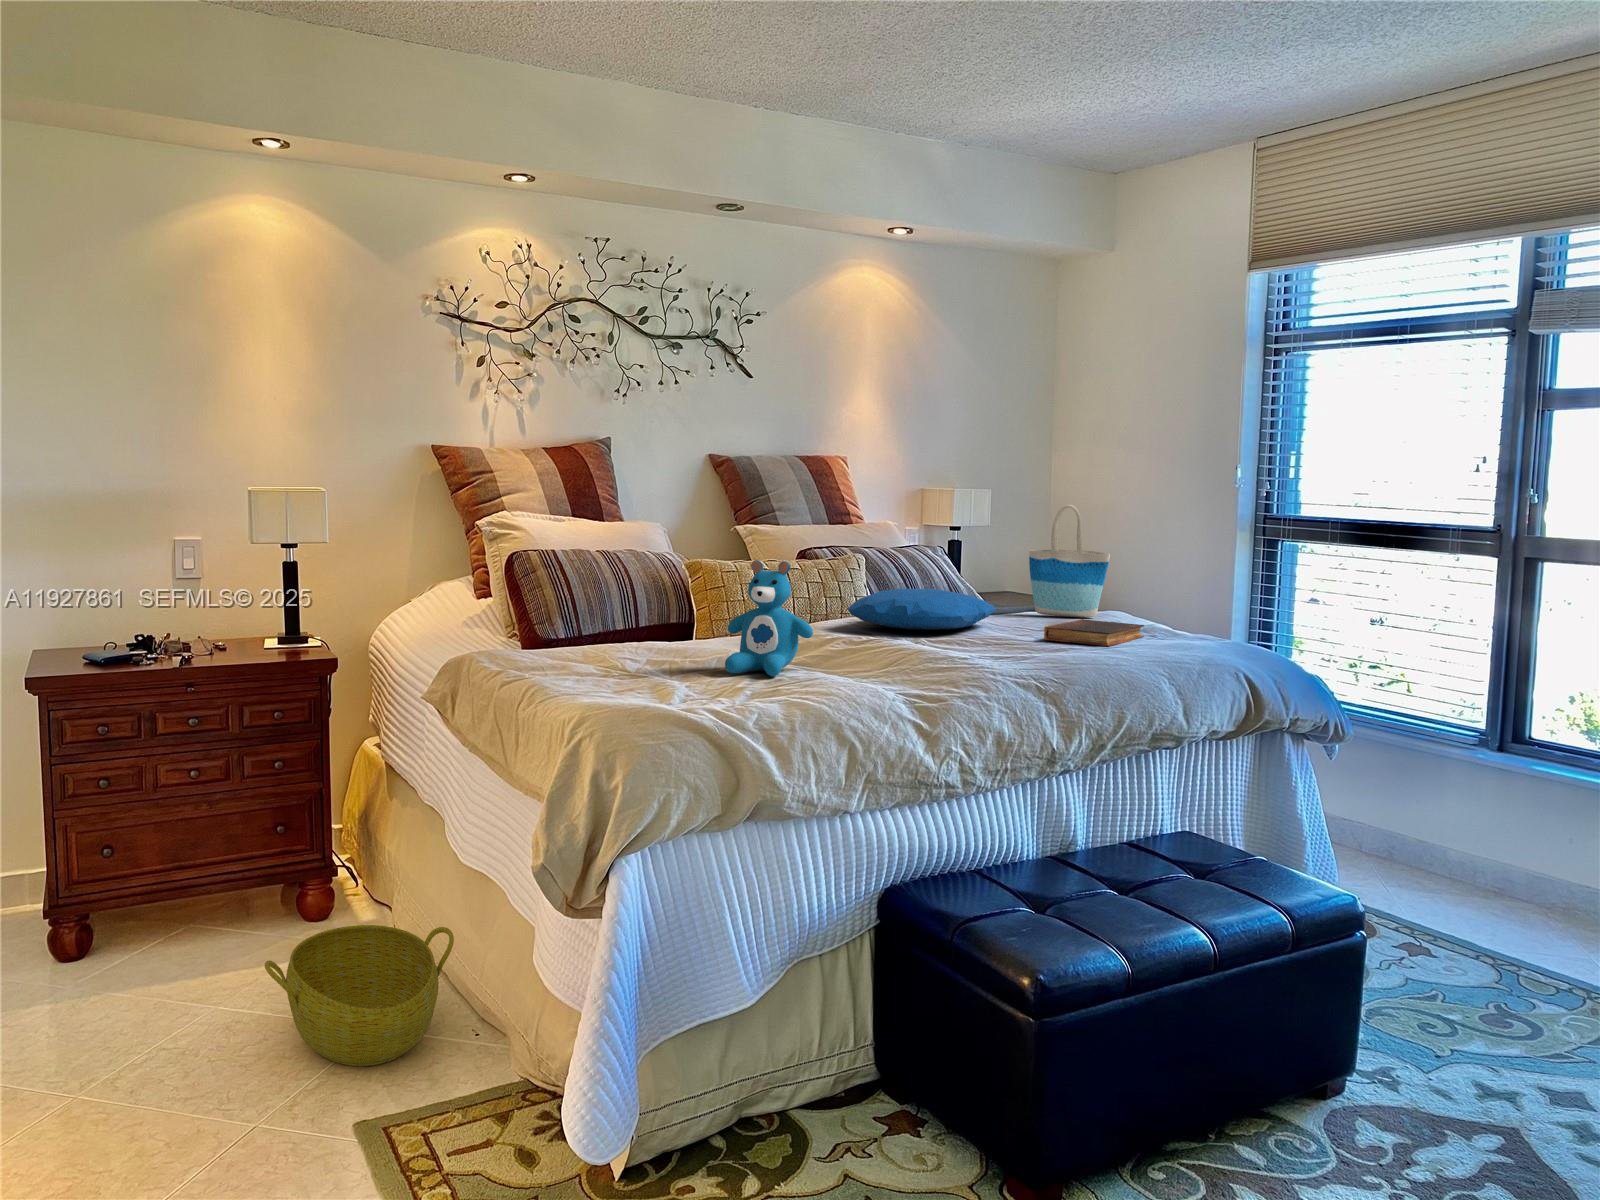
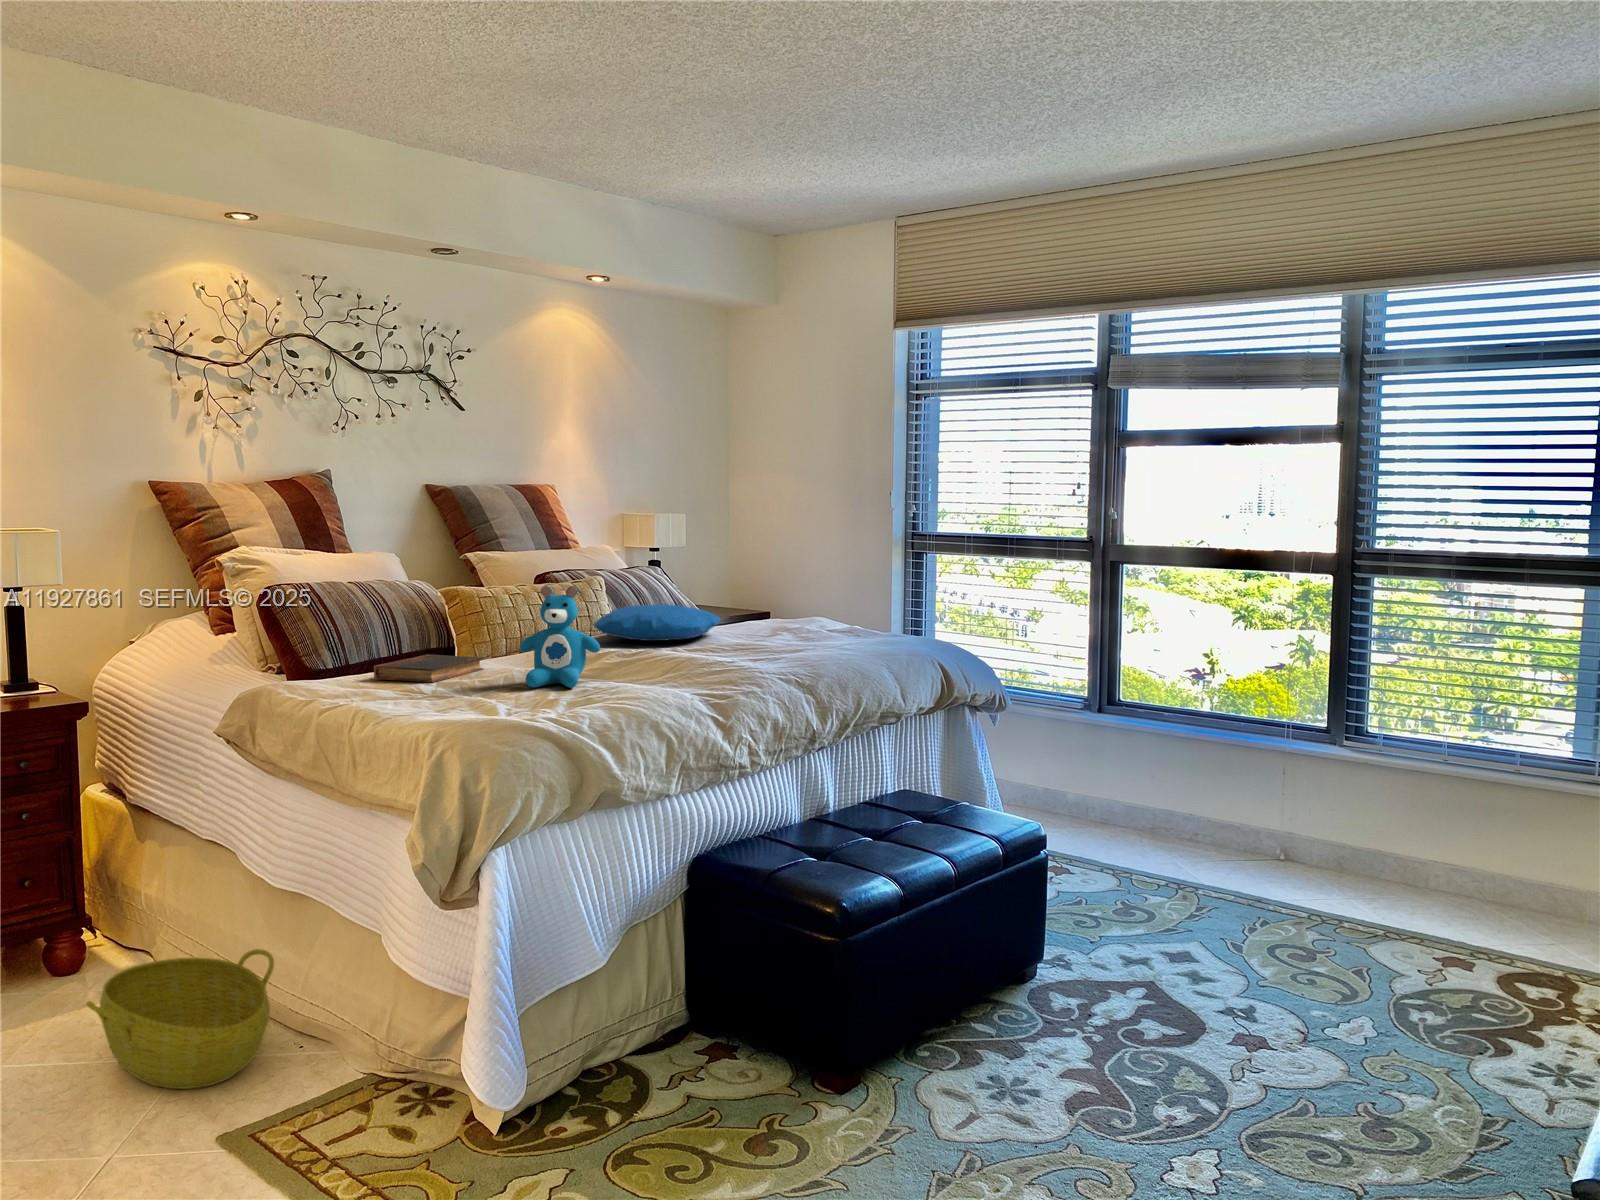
tote bag: present [1029,505,1110,618] -> none [739,526,809,623]
book: present [1044,619,1144,646] -> present [374,654,484,682]

